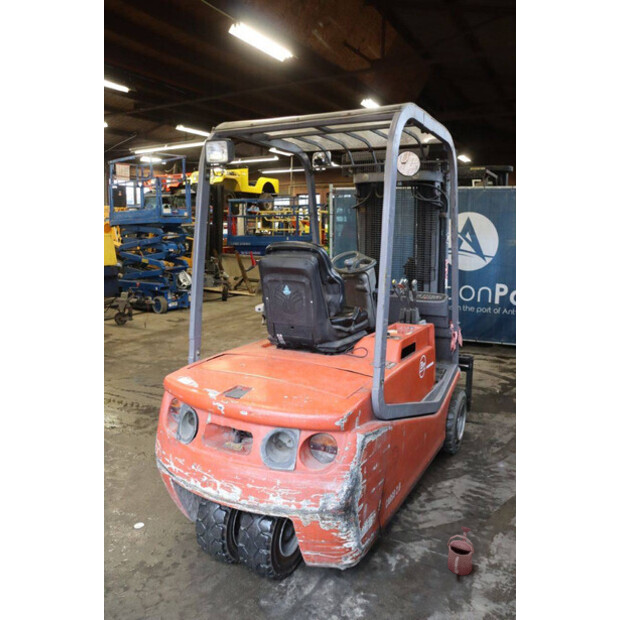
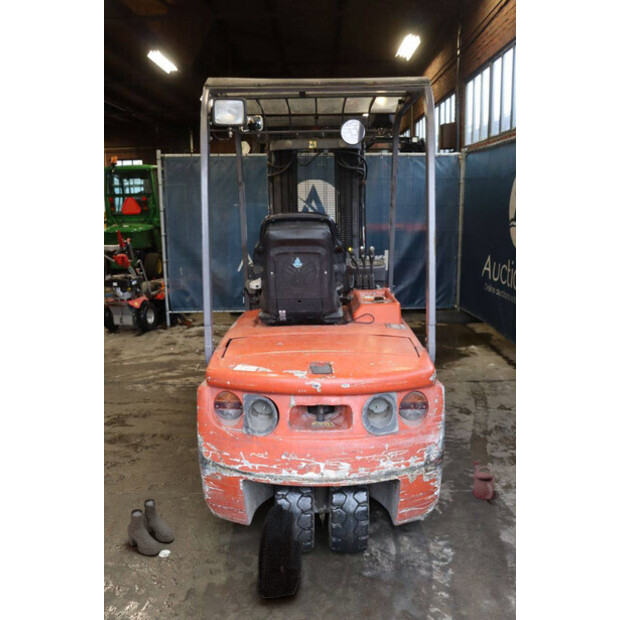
boots: none [120,475,154,522] -> present [127,499,174,555]
backpack: none [158,508,213,595] -> present [257,504,303,599]

